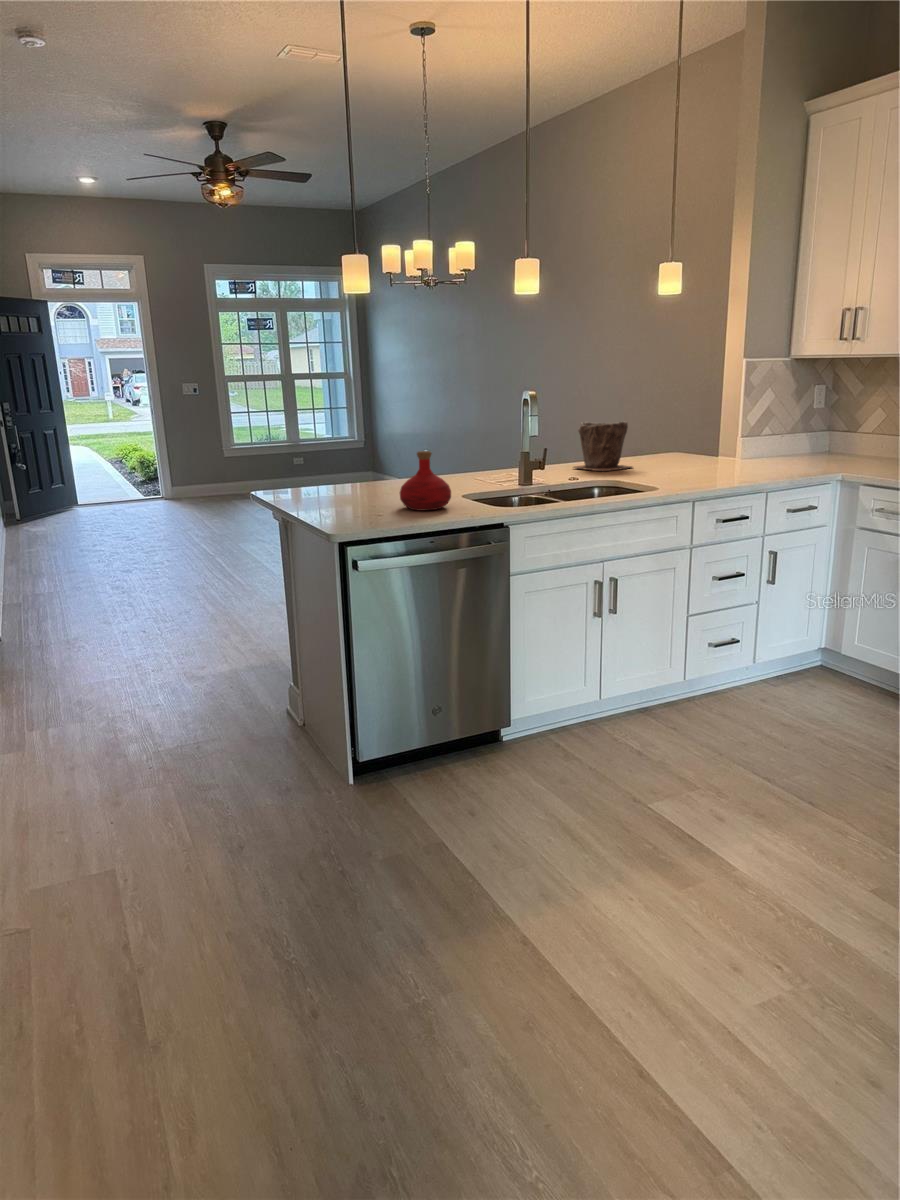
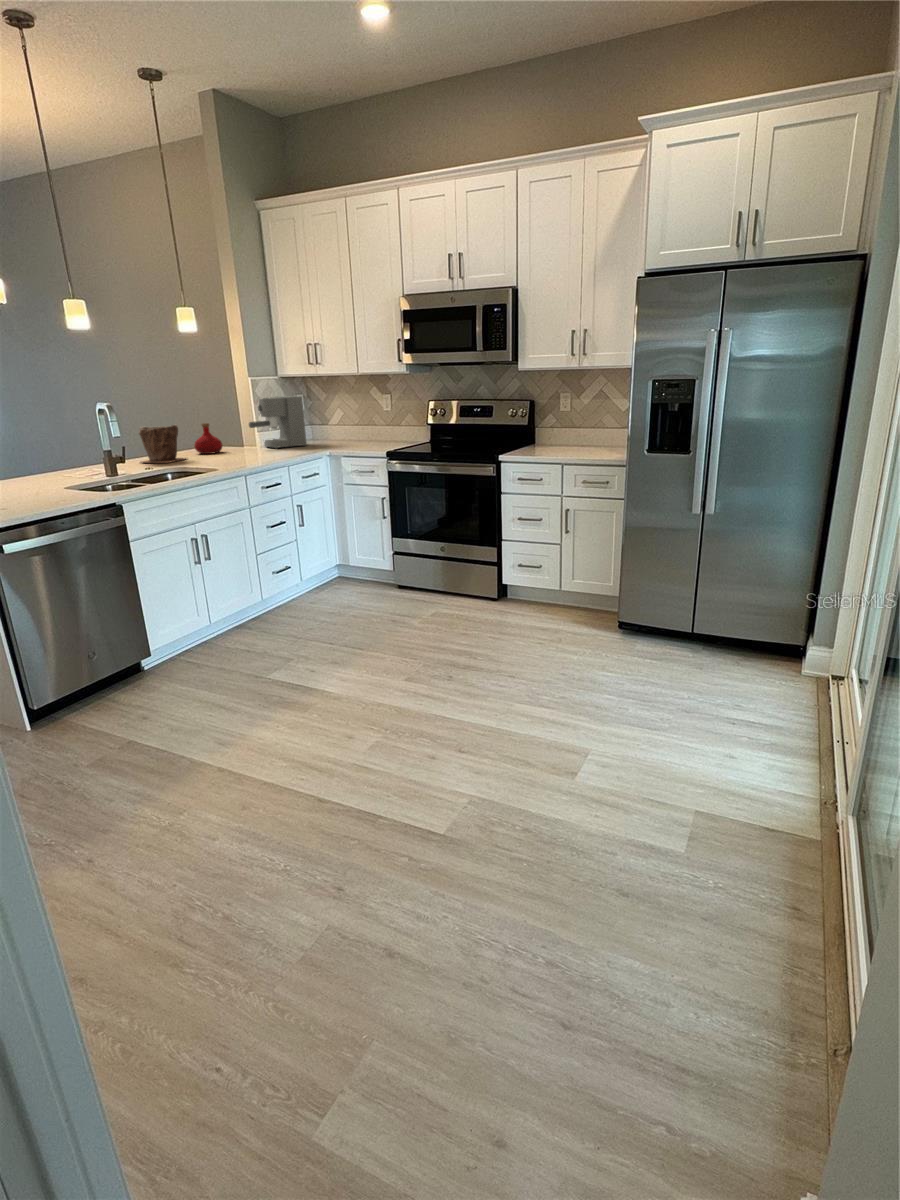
coffee maker: none [728,388,818,463] -> present [249,396,307,449]
bottle: present [400,451,451,511] -> present [194,423,223,454]

